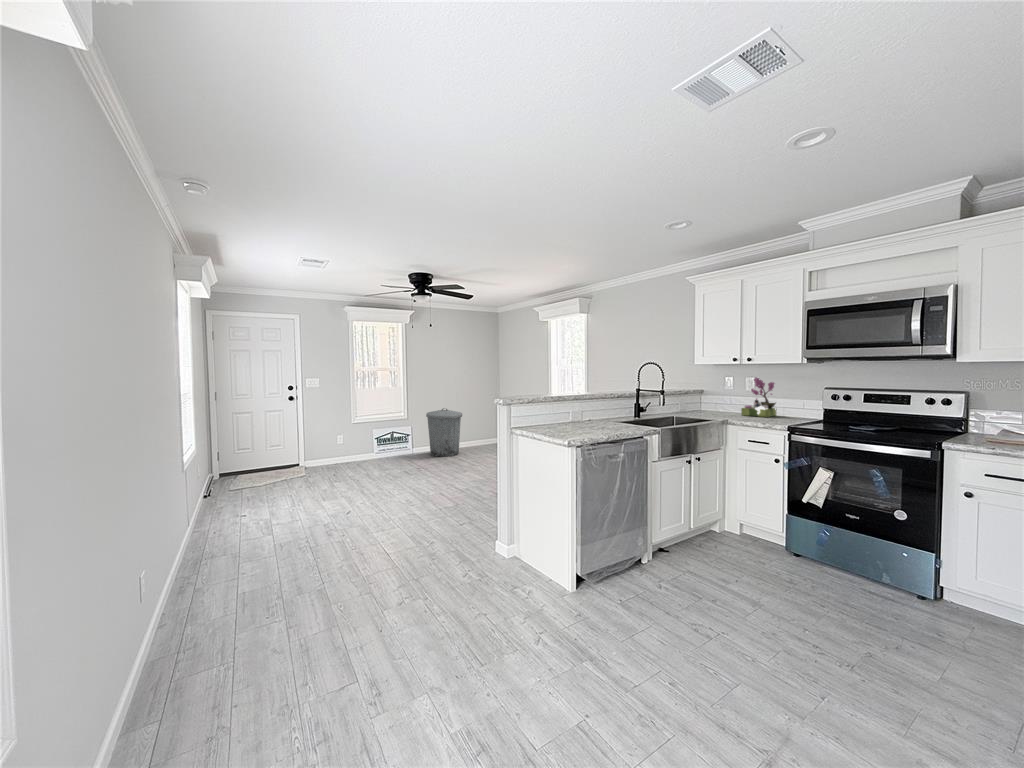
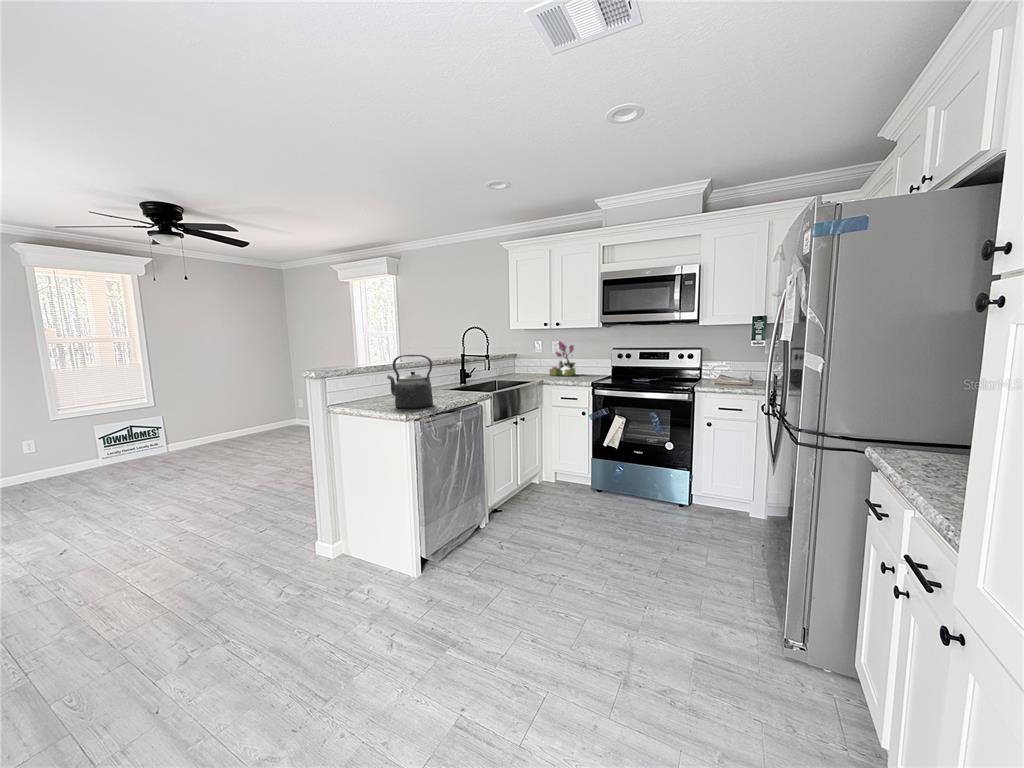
kettle: none [558,389,596,437] -> present [387,355,433,408]
trash can: present [426,408,462,457] -> none [186,388,242,450]

